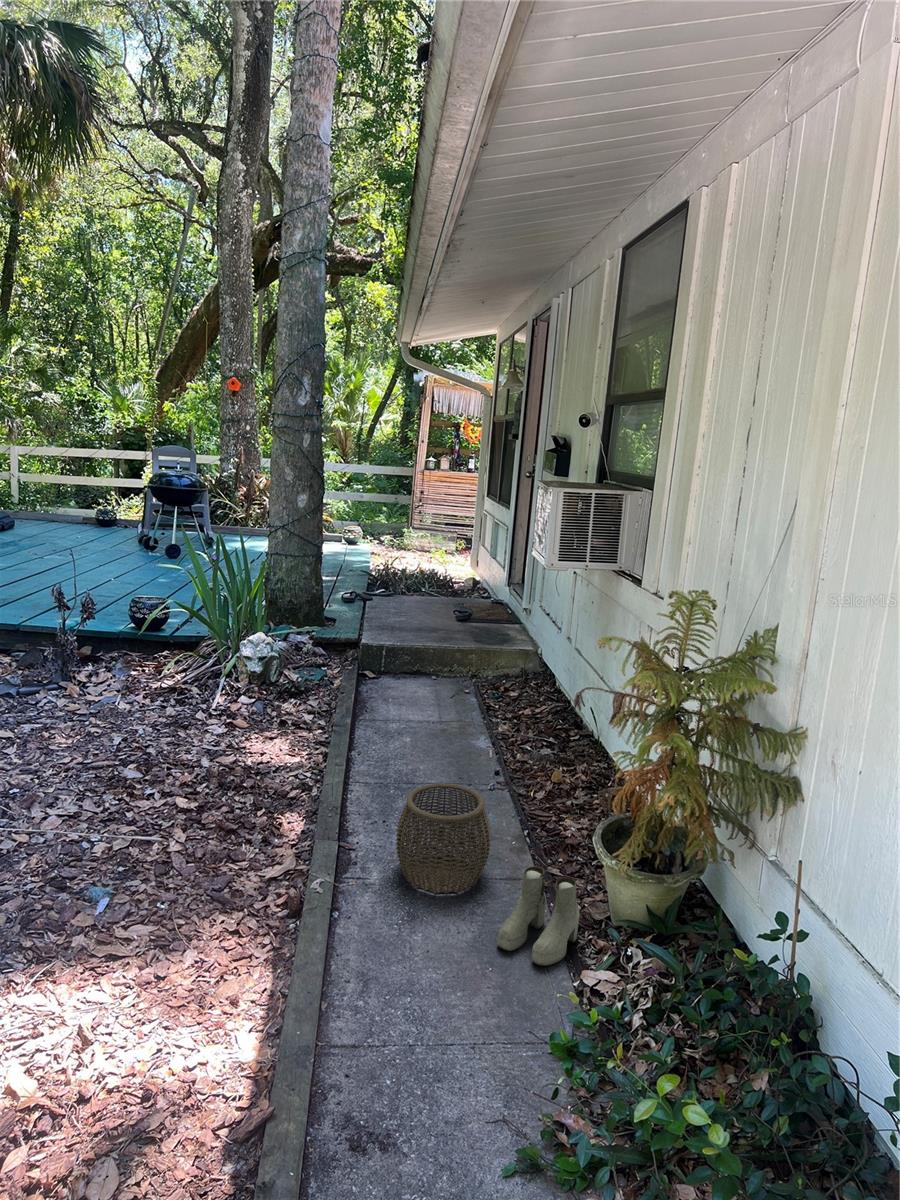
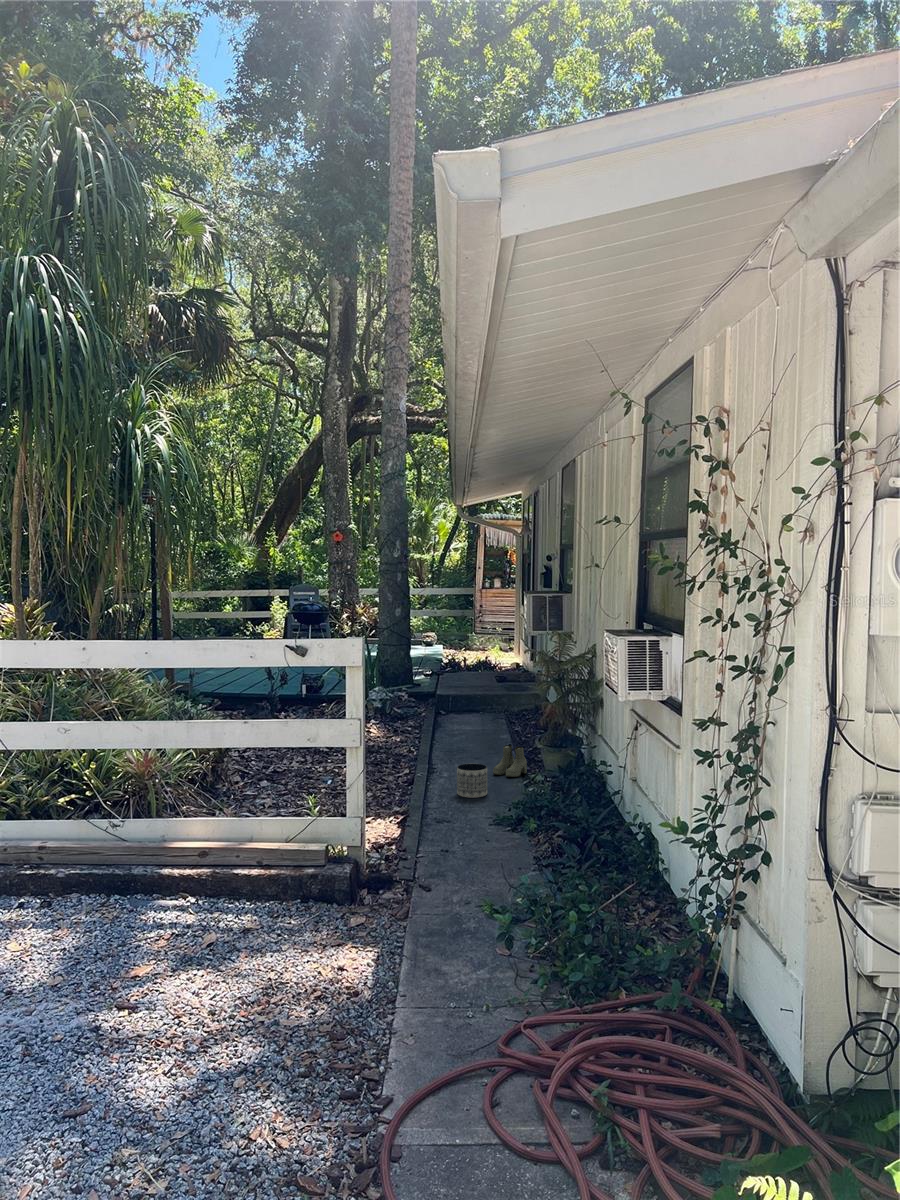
woven basket: present [396,783,491,894] -> none [453,725,494,766]
planter: none [412,990,508,1130] -> present [457,763,487,798]

